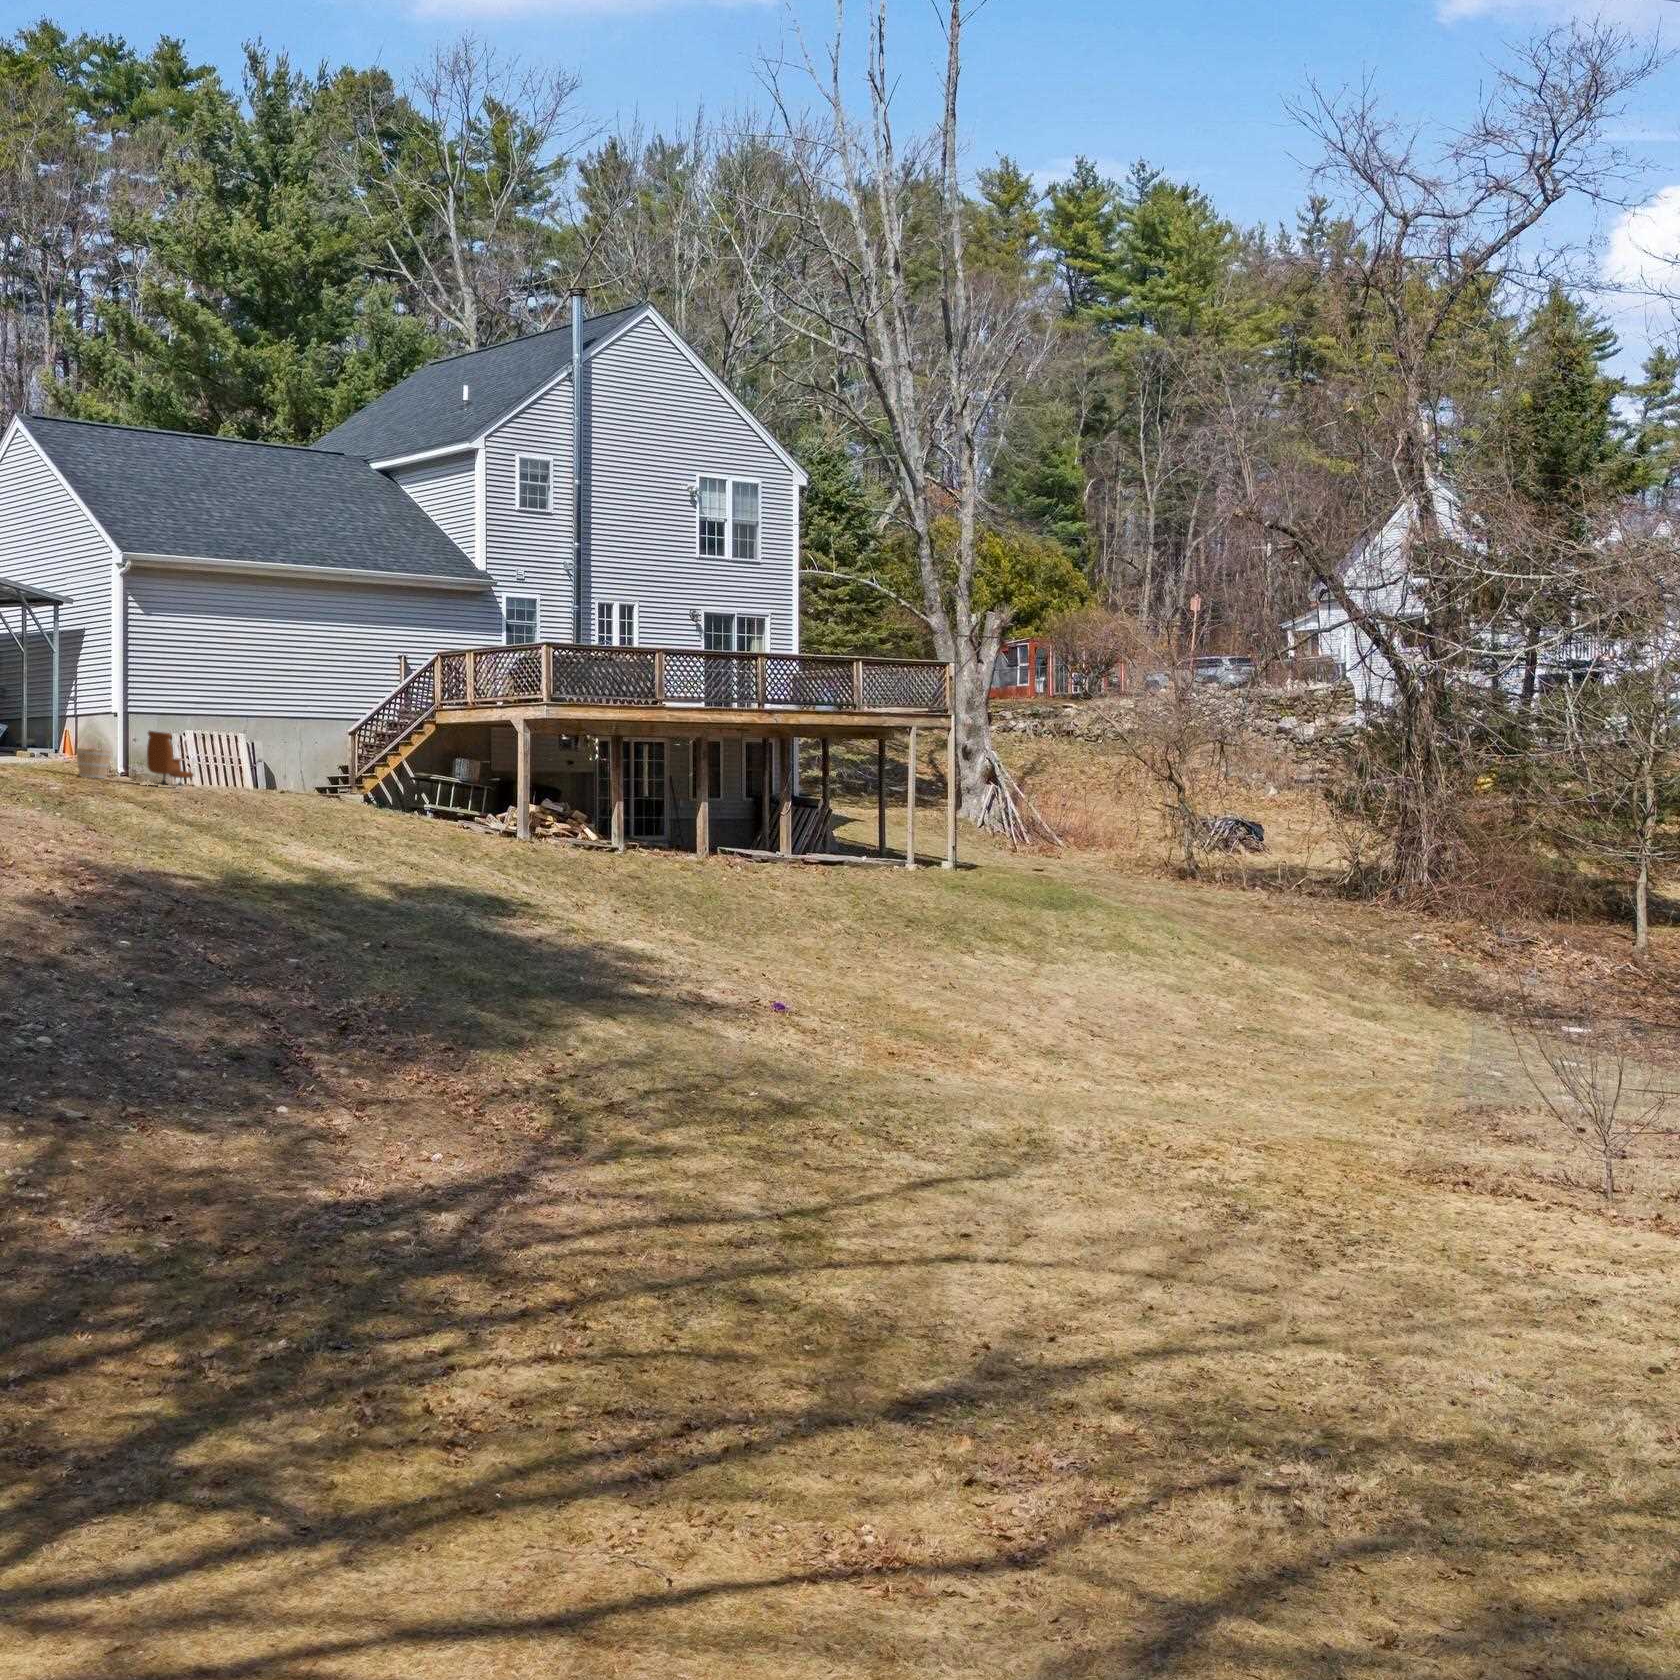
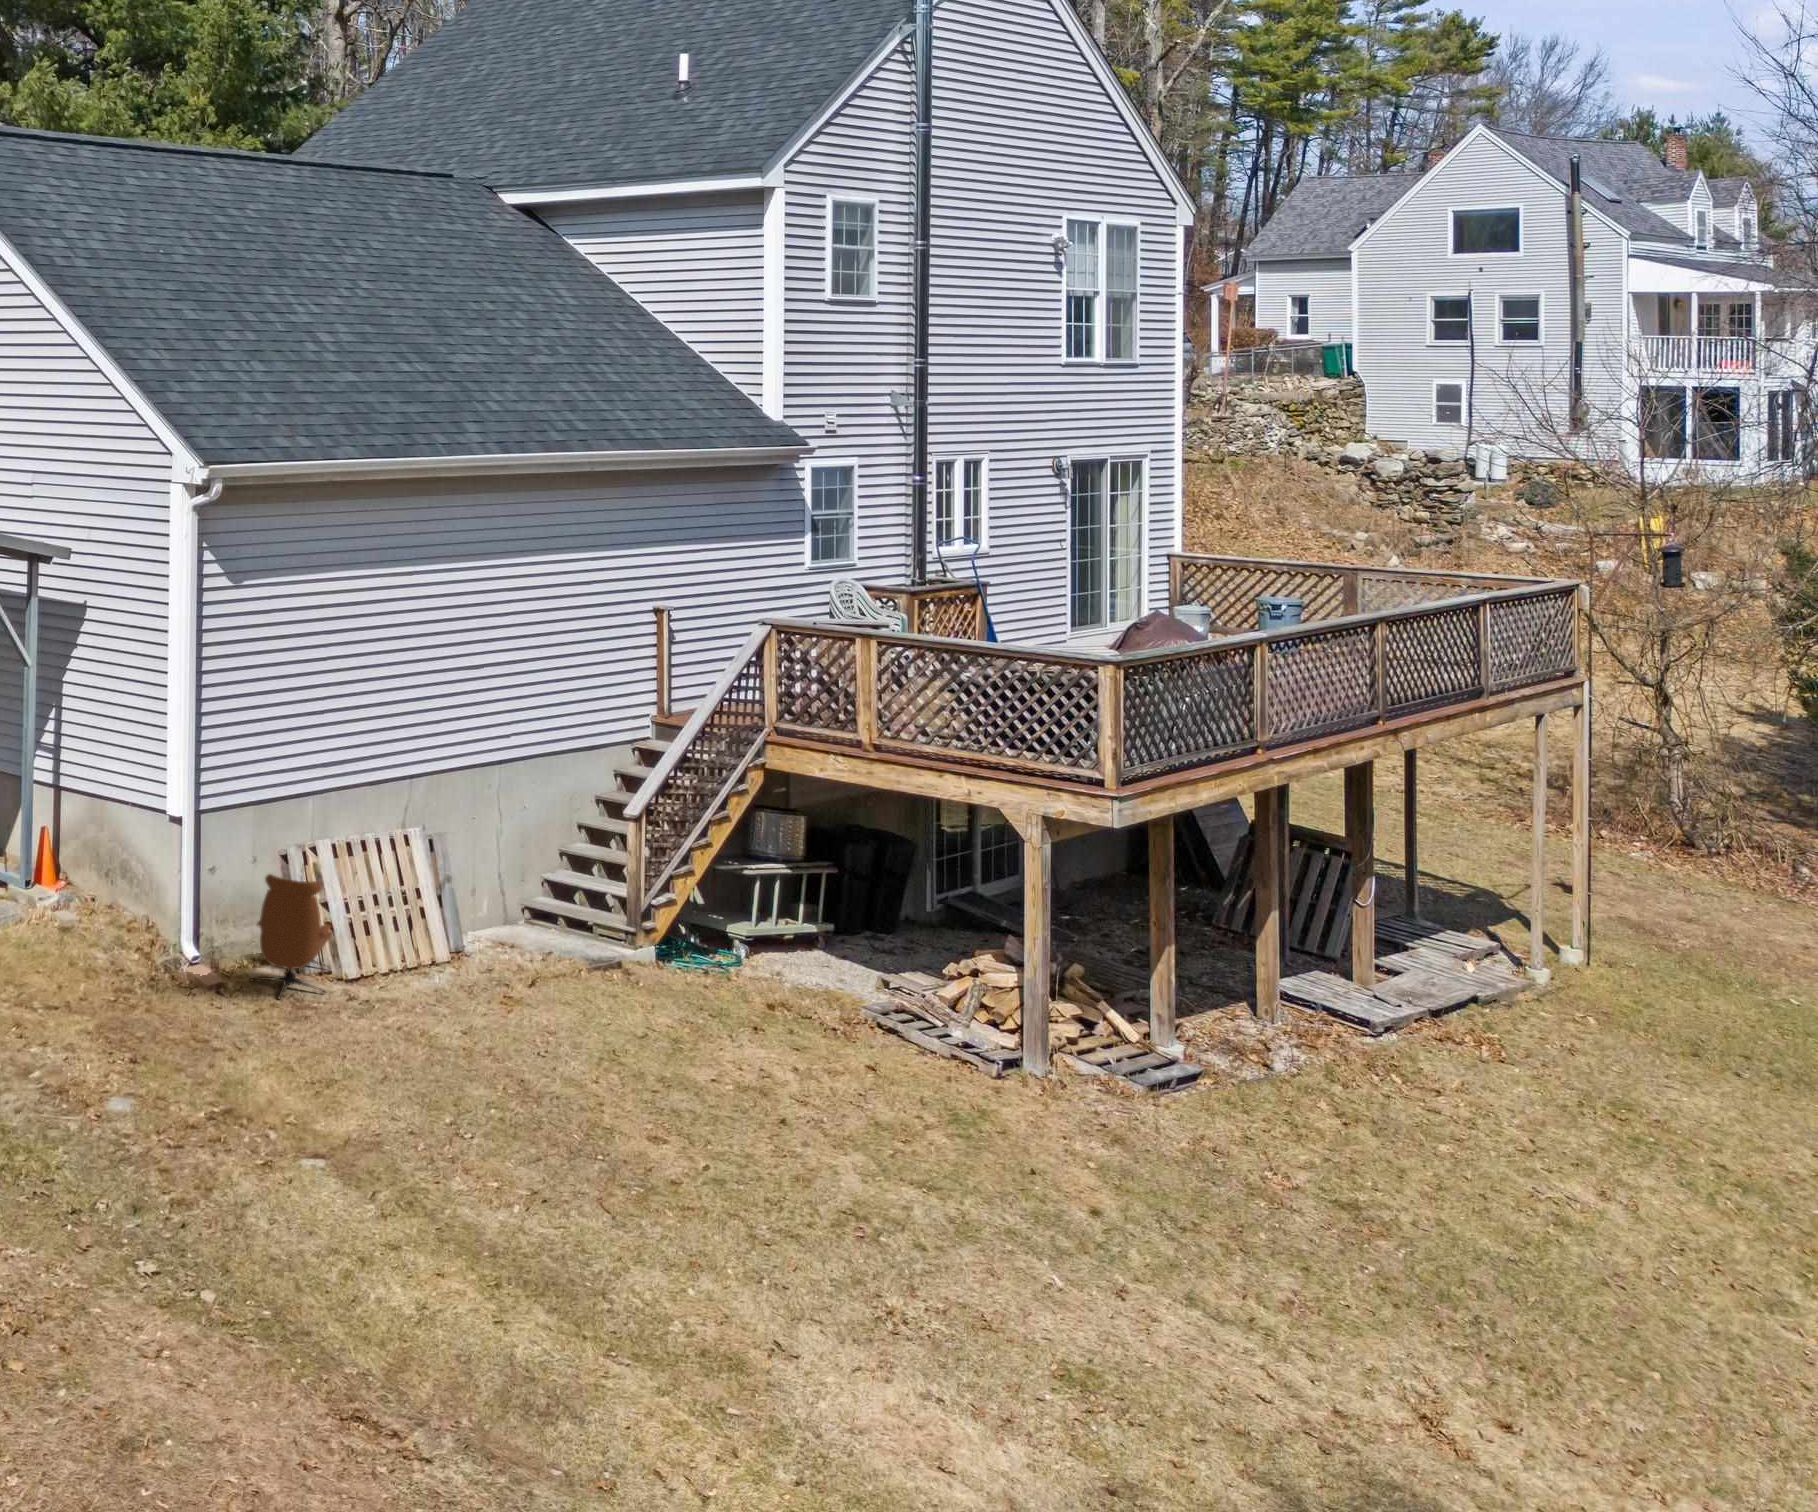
wooden bucket: present [76,748,112,779] -> none [97,894,174,975]

